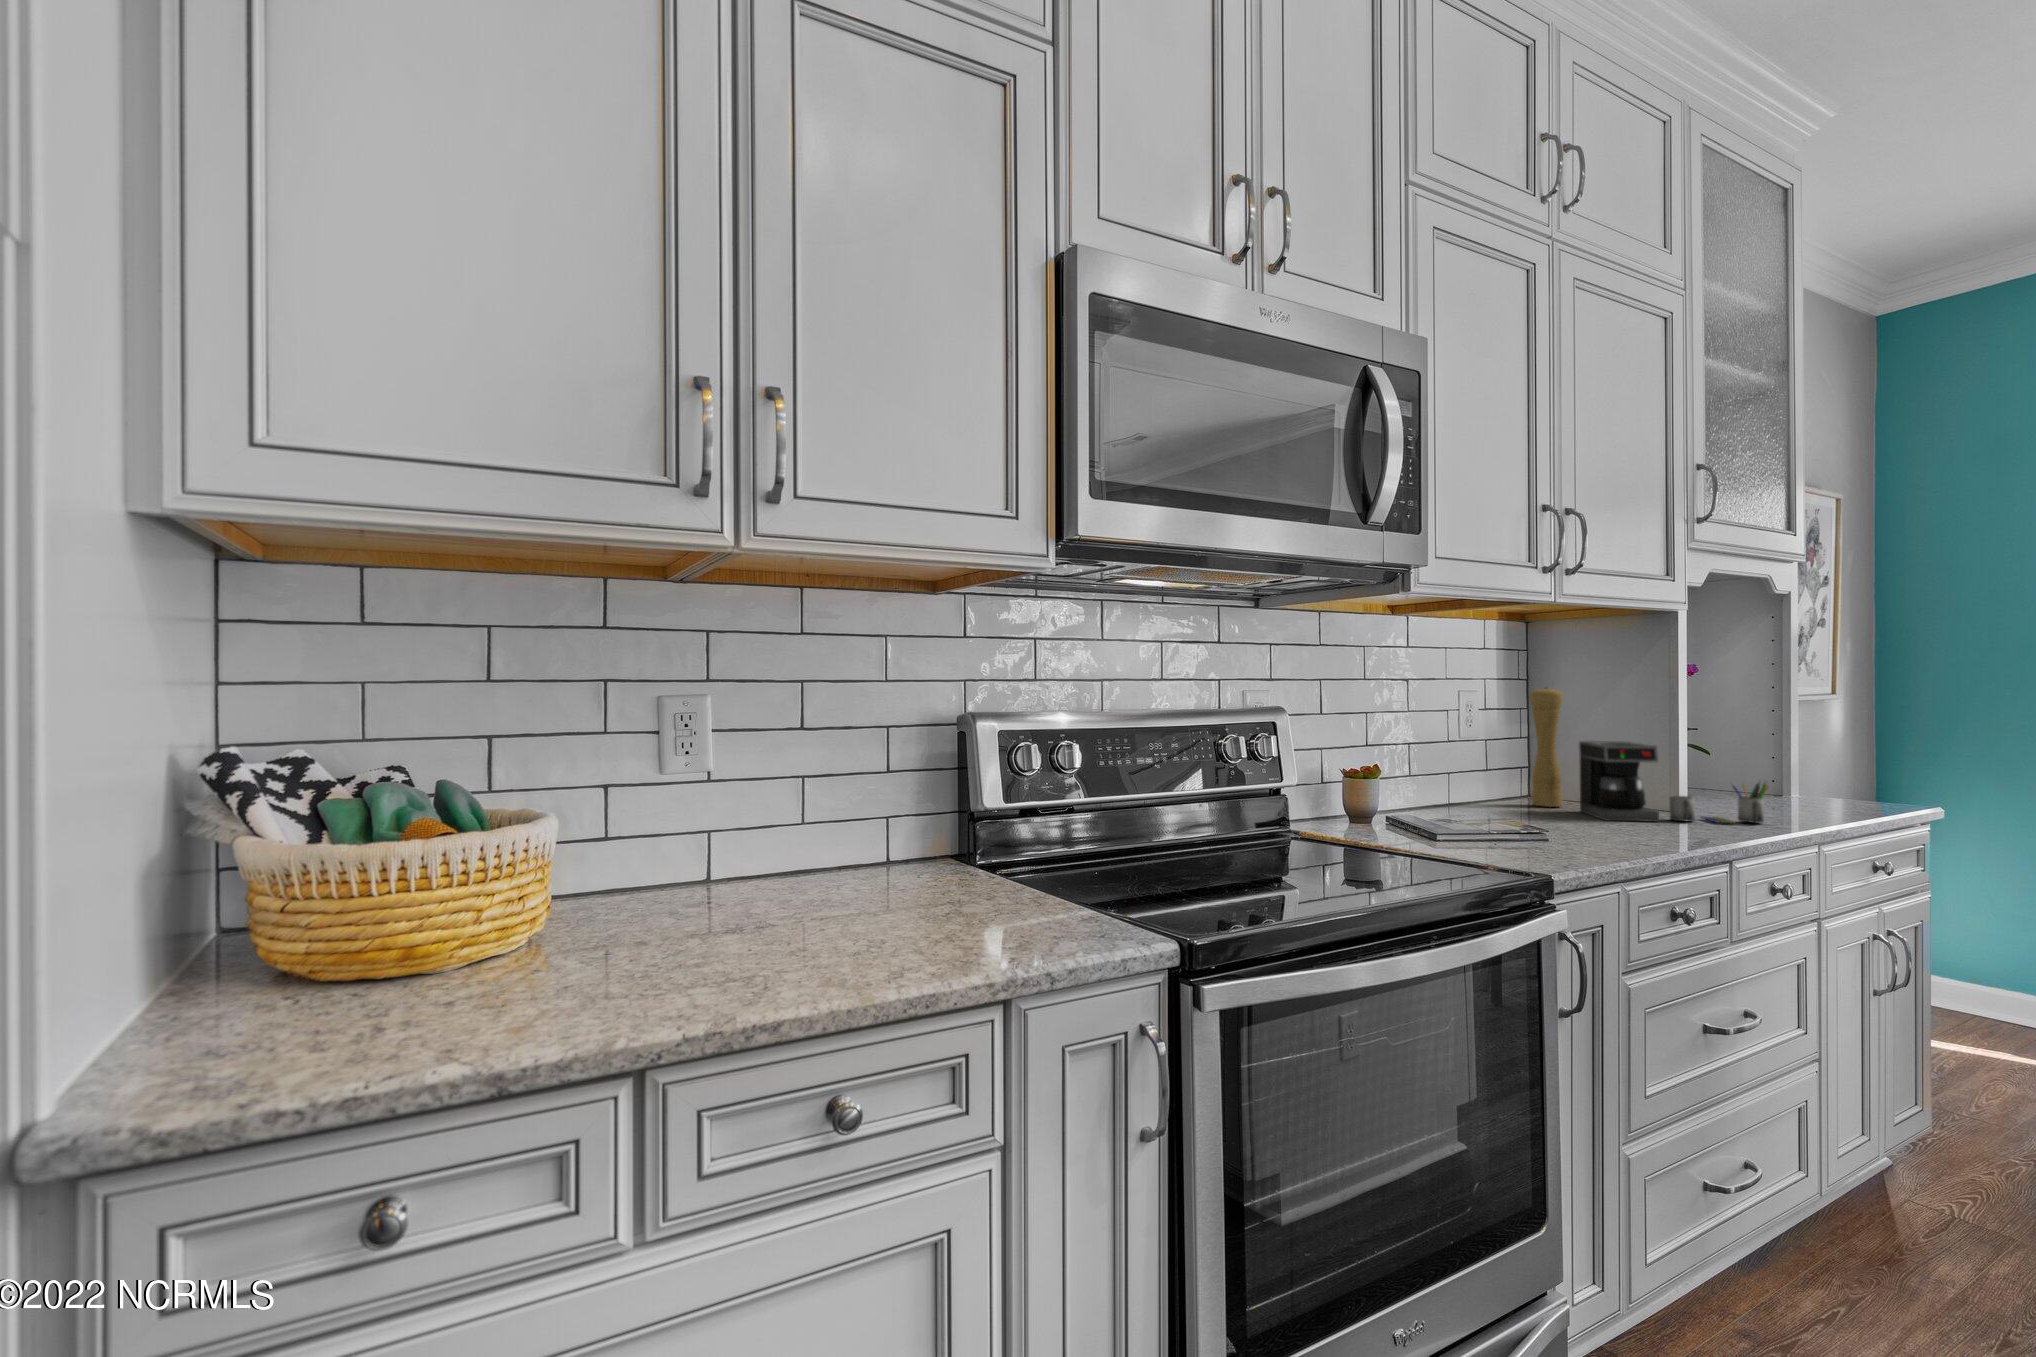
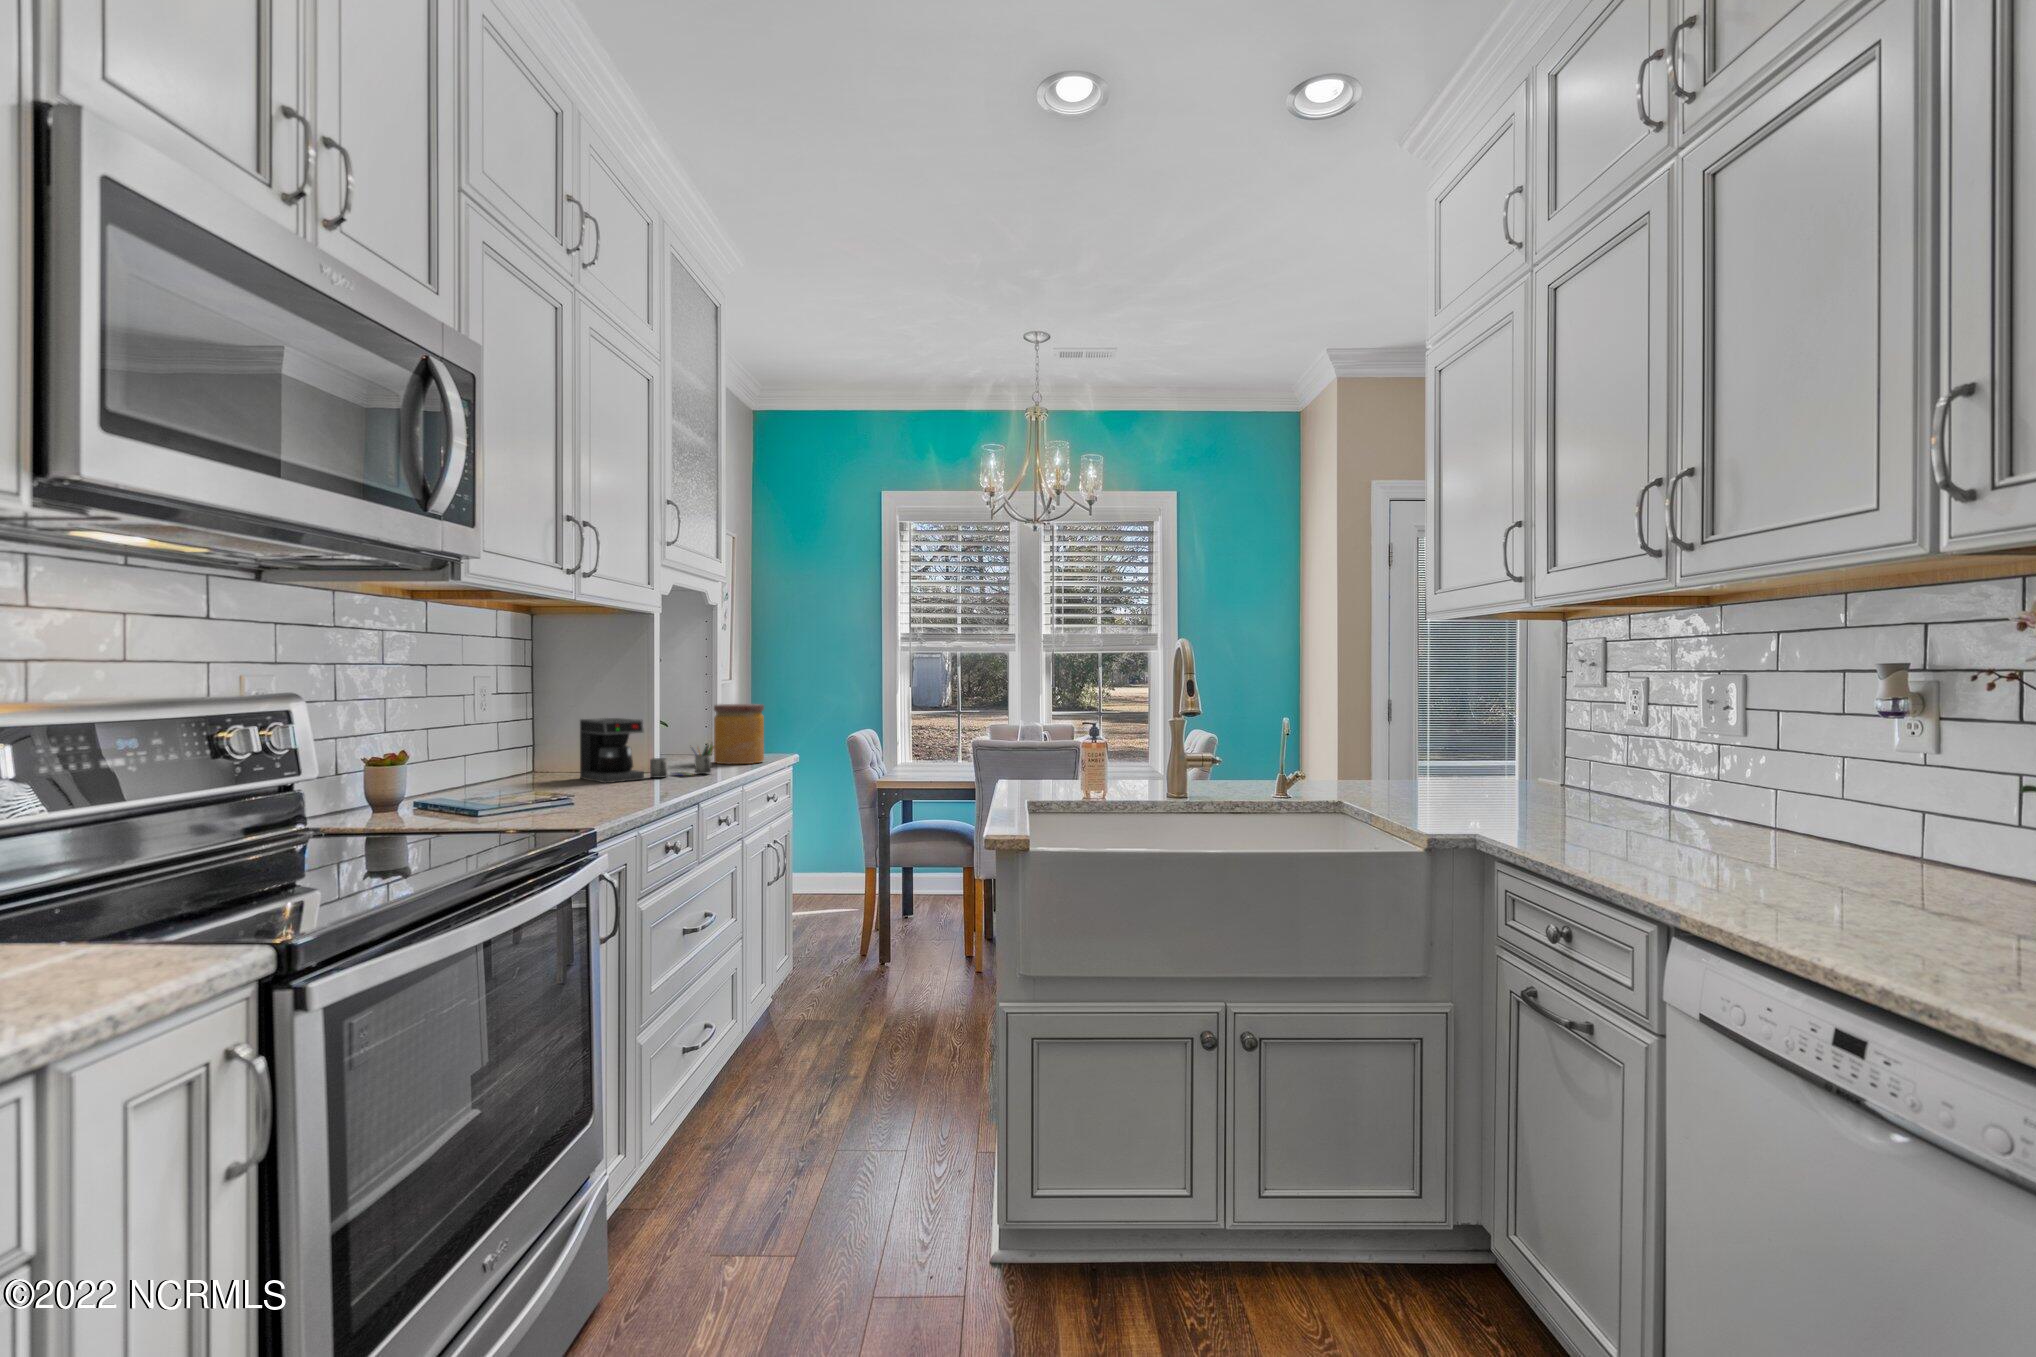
pepper mill: present [1529,687,1563,807] -> none [535,674,564,777]
jar: none [1780,728,1867,815] -> present [714,704,764,764]

